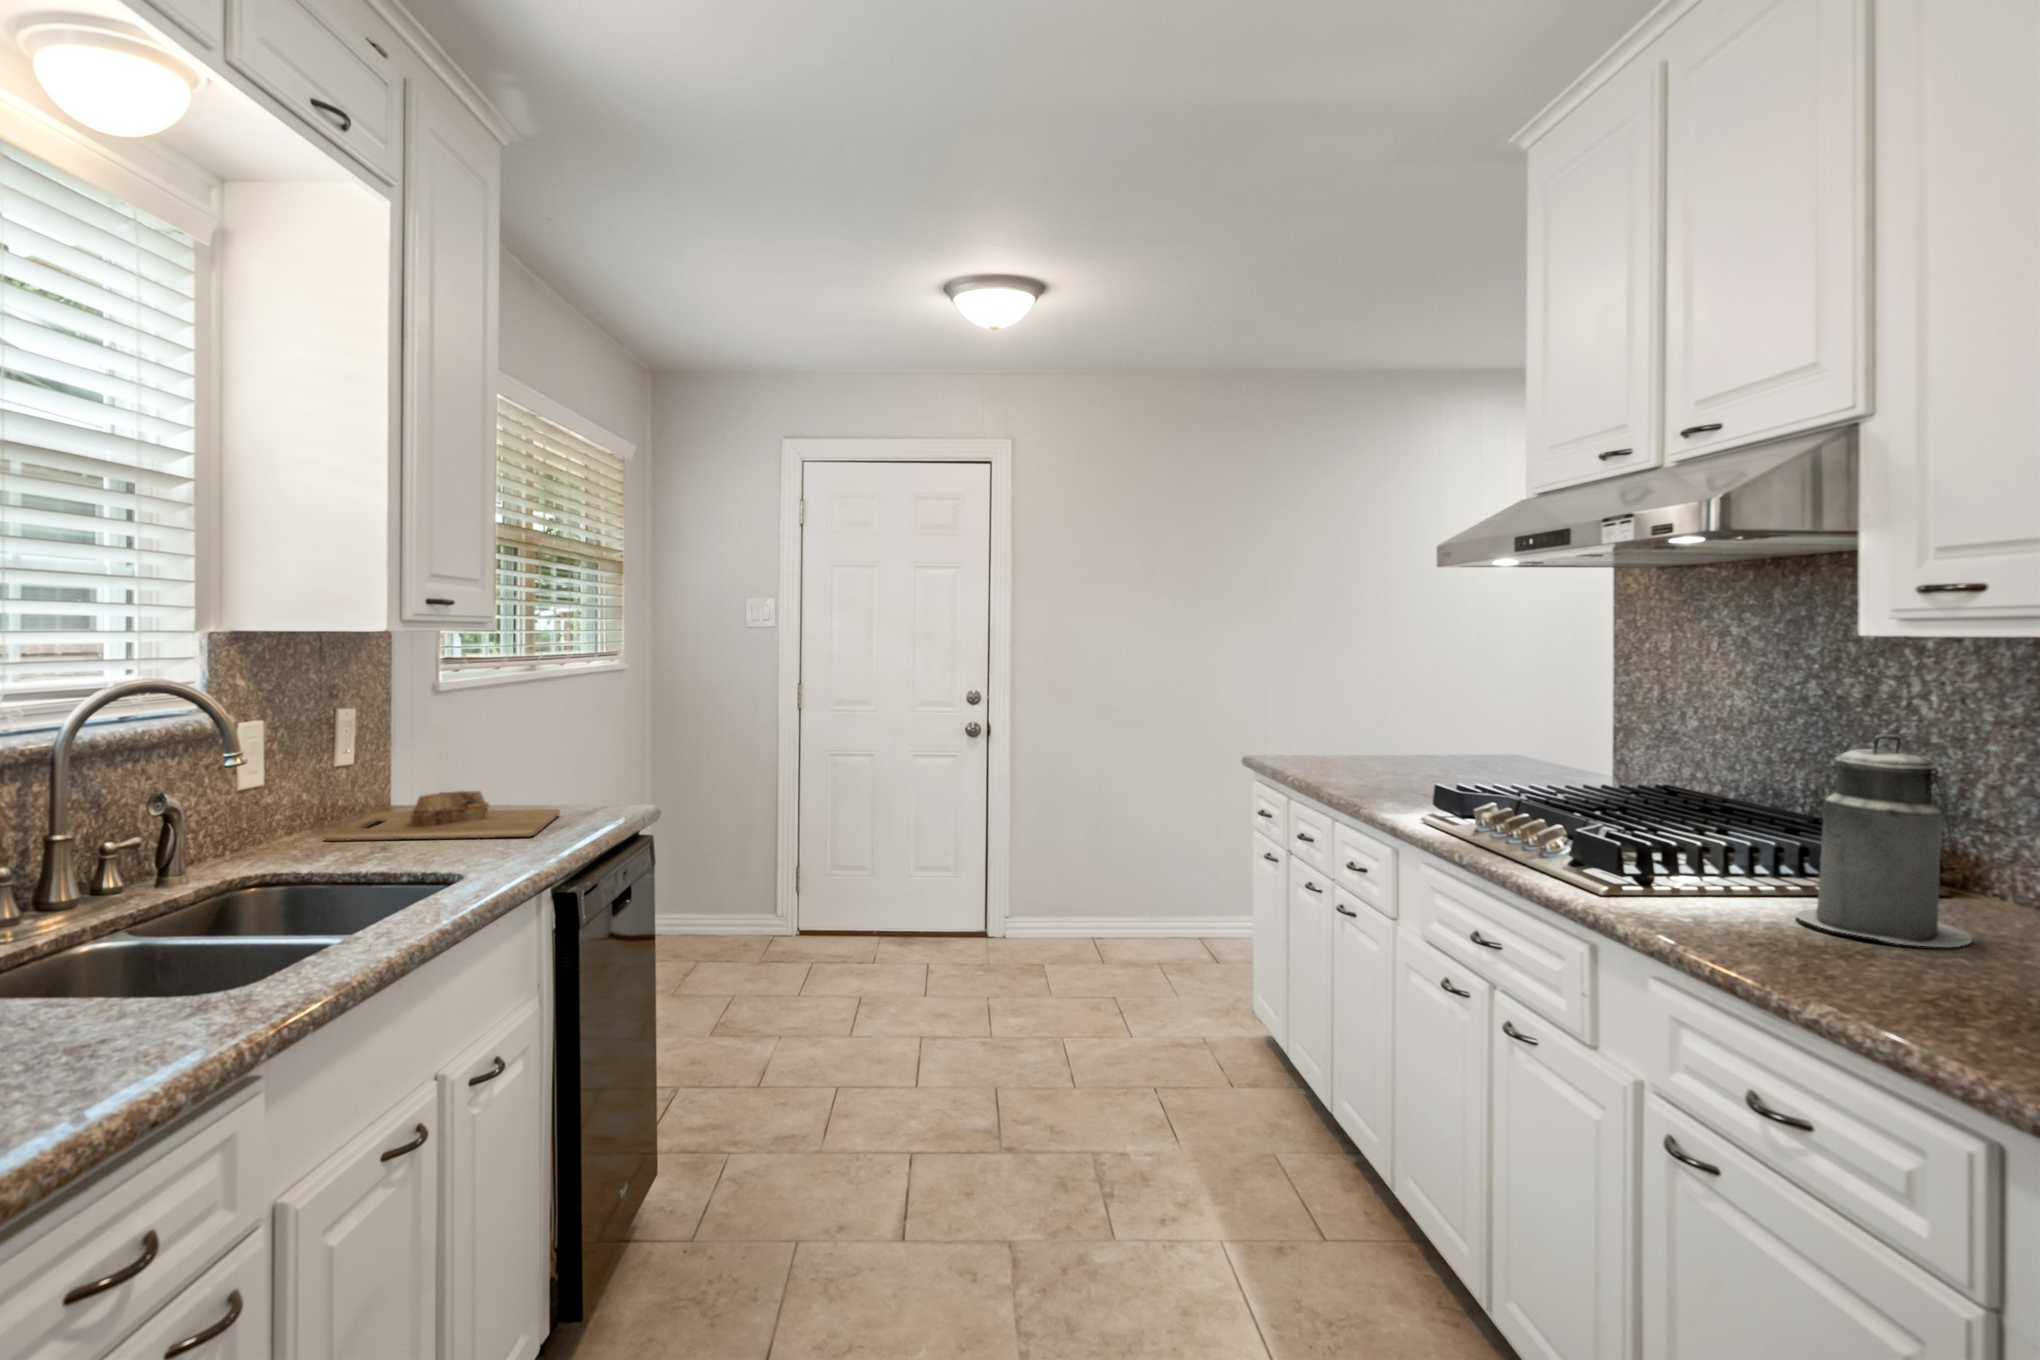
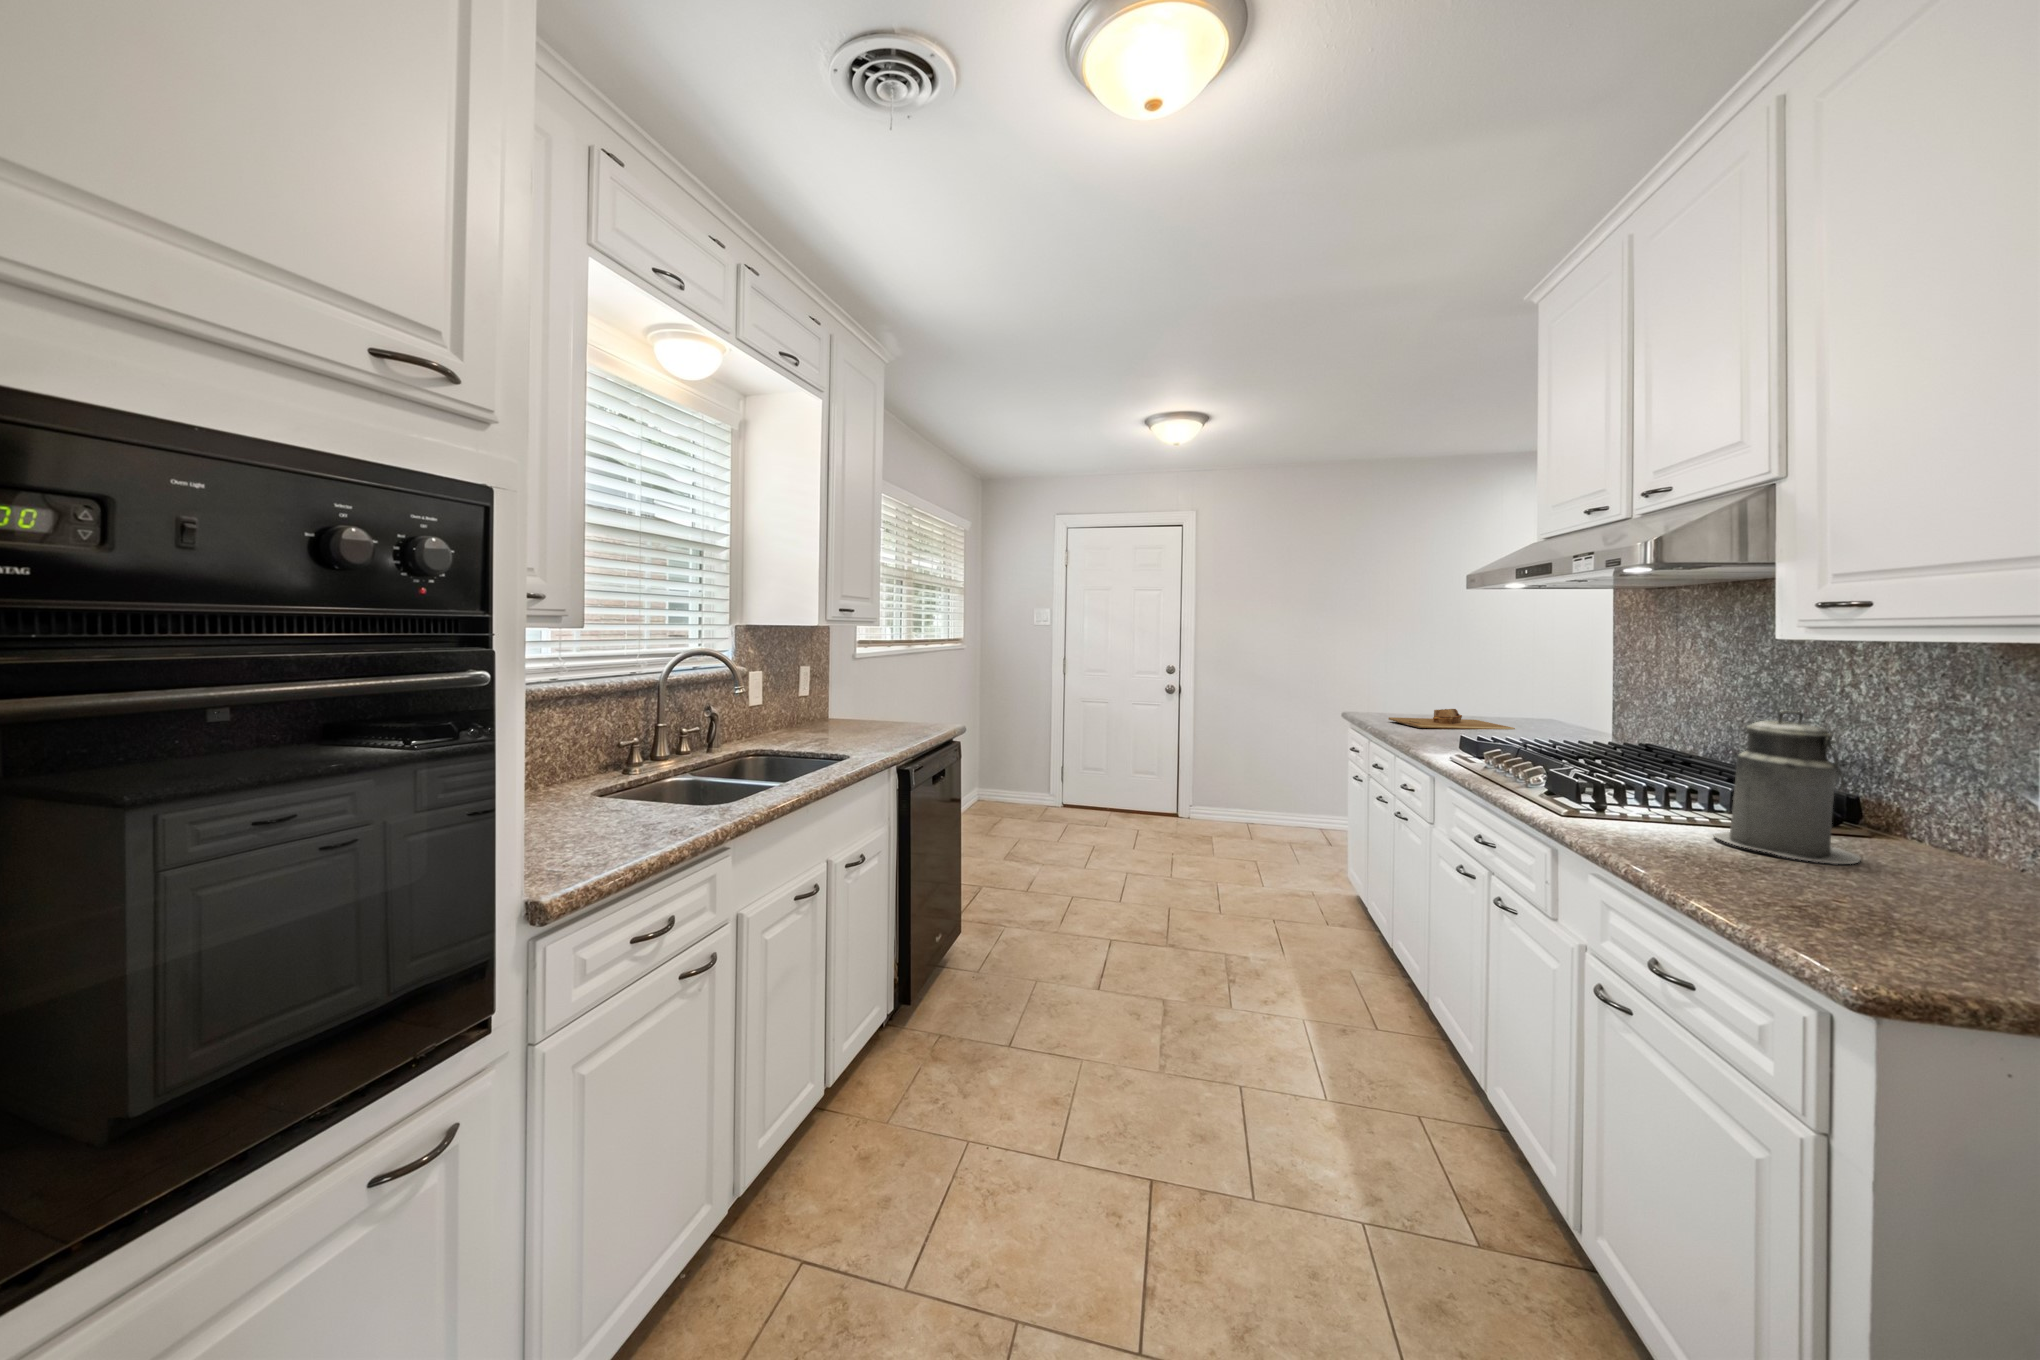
cutting board: present [325,791,560,841] -> present [1389,709,1515,729]

